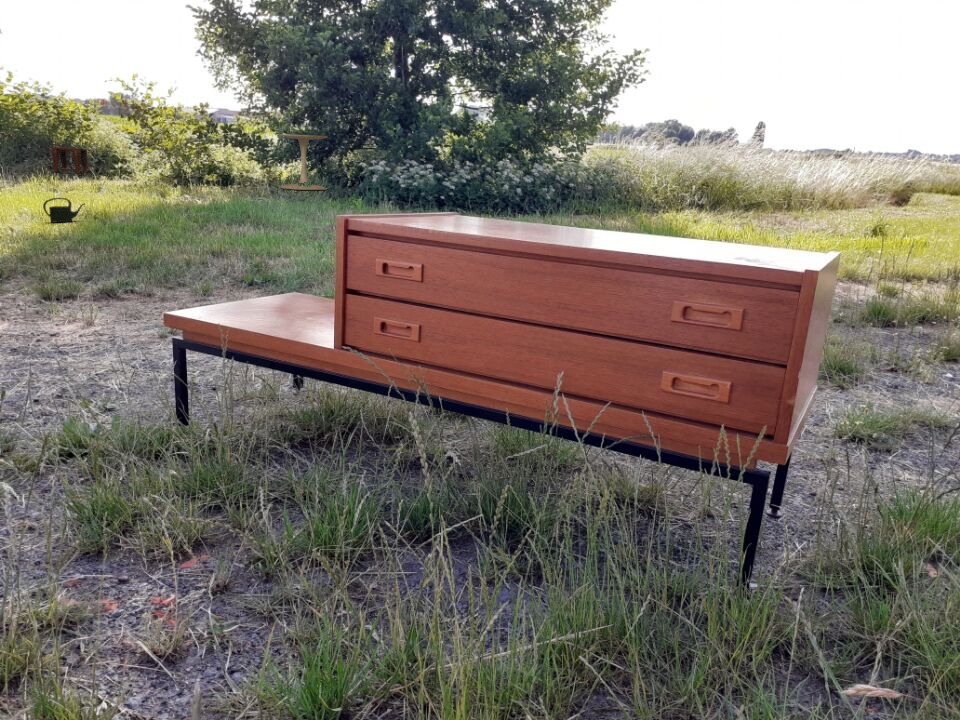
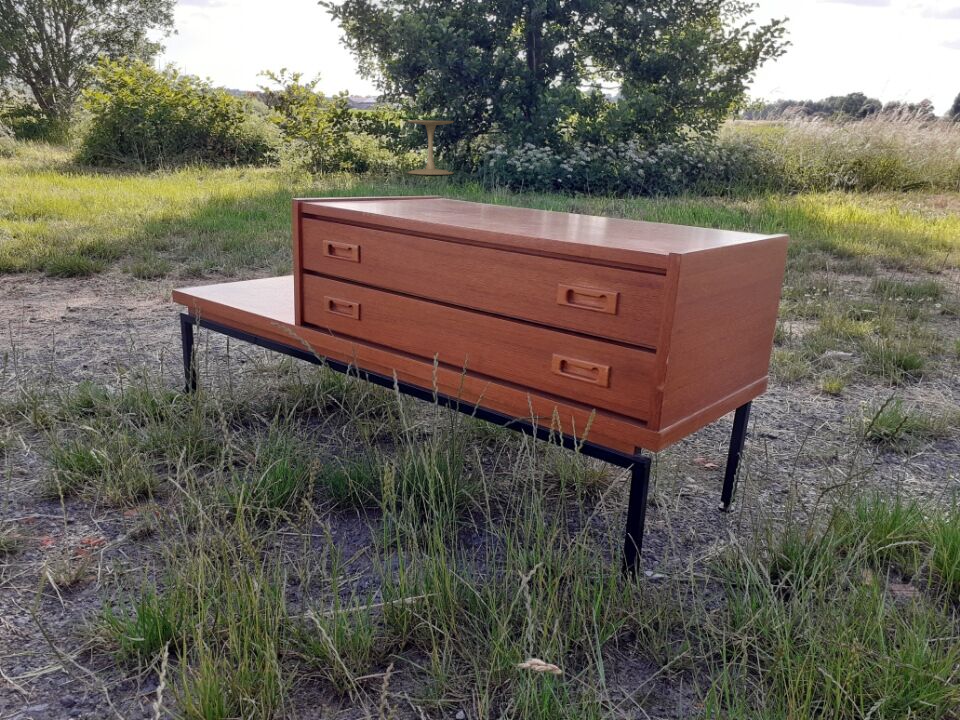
stool: present [51,147,87,173] -> none [207,139,239,162]
watering can: present [43,198,85,222] -> none [170,184,207,207]

